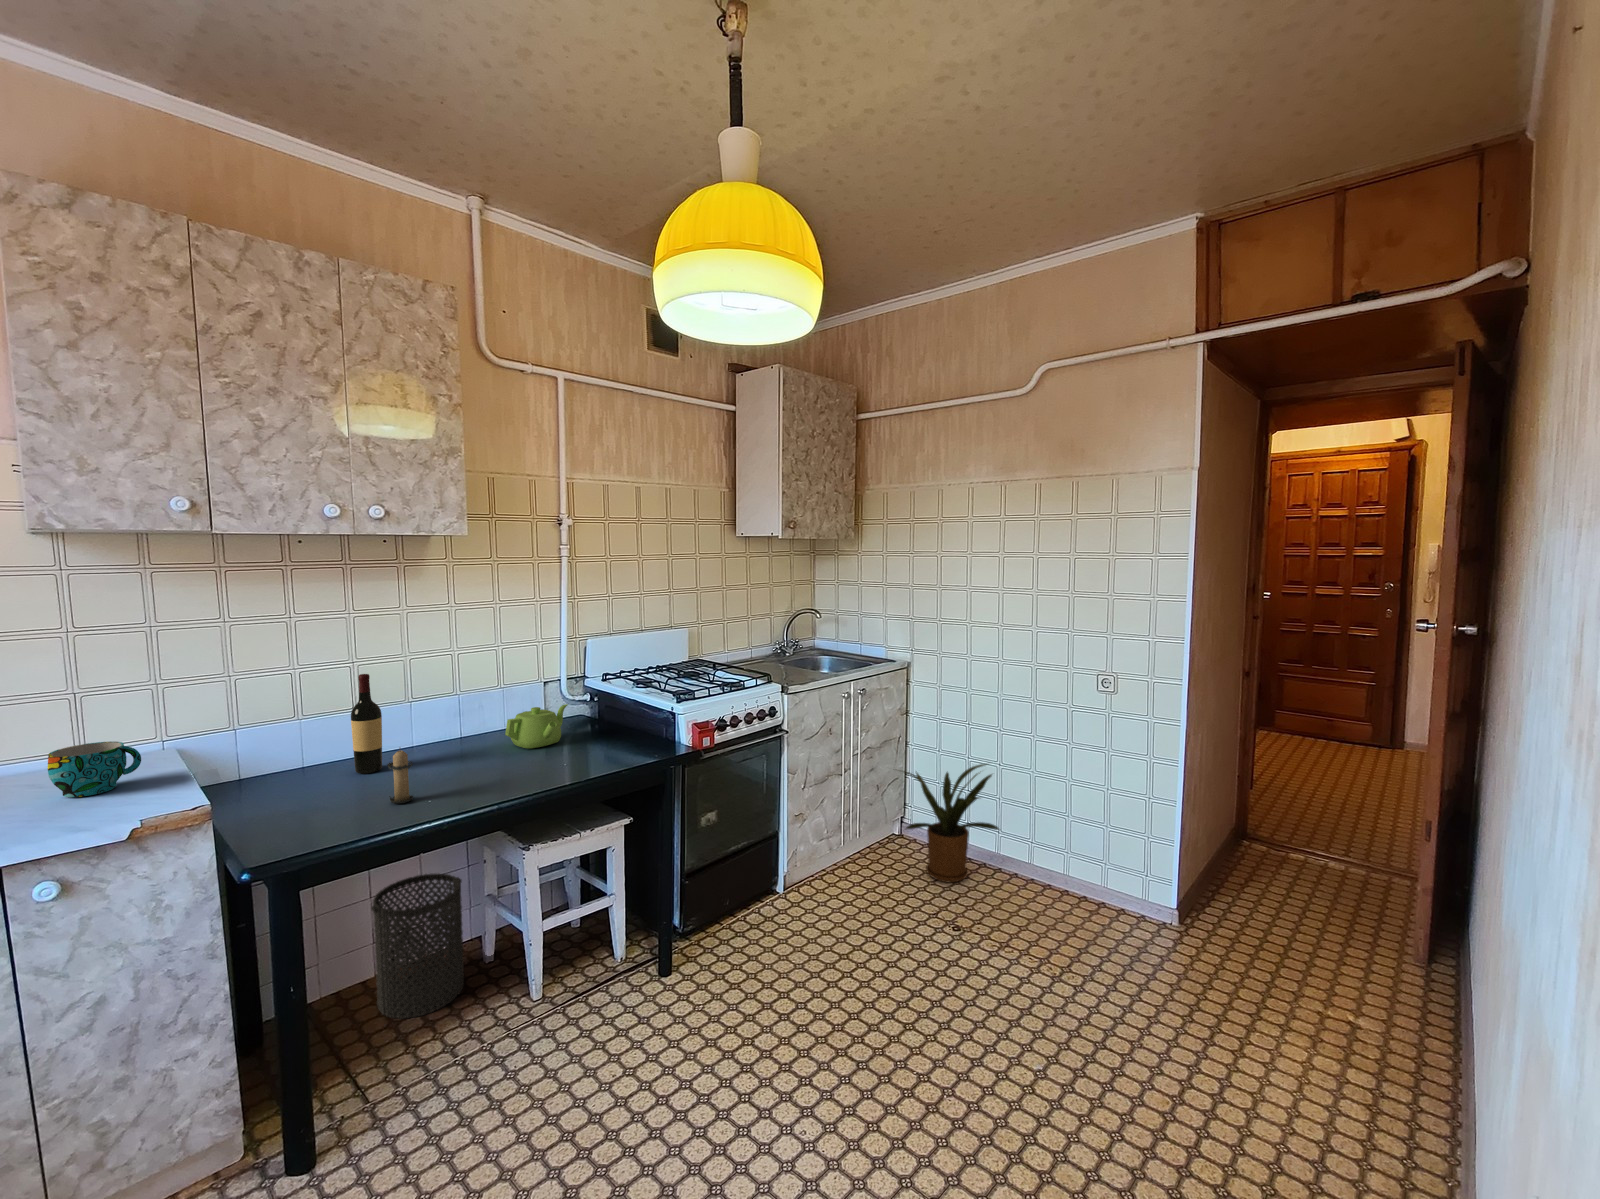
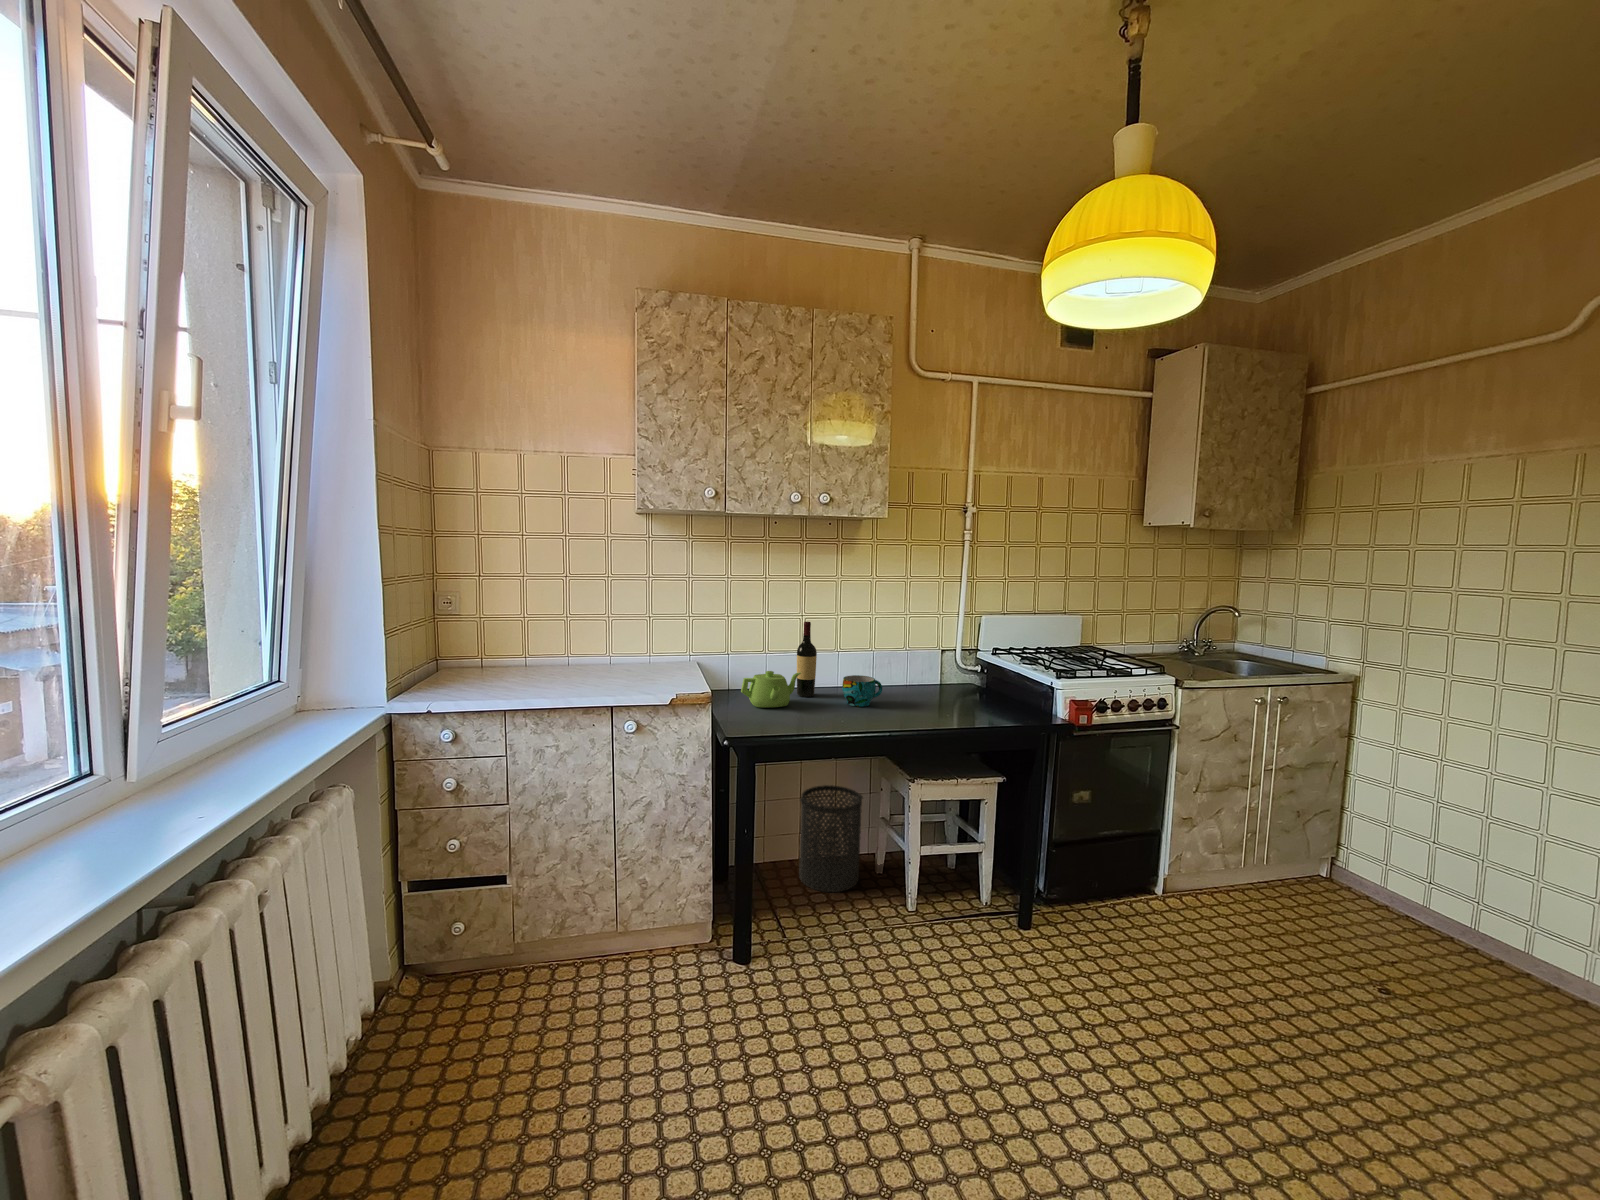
teapot: present [505,704,568,748] -> present [741,671,801,707]
cup: present [47,742,141,797] -> present [842,675,882,707]
candle: present [388,750,413,804] -> none [814,677,835,721]
house plant: present [904,764,999,883] -> none [1317,798,1491,954]

